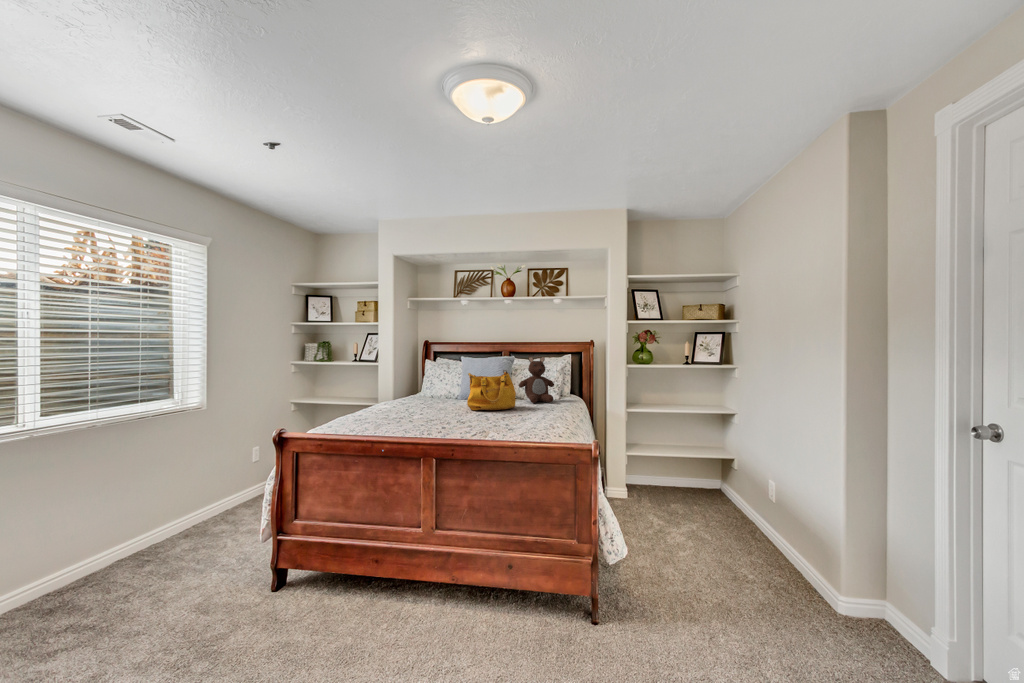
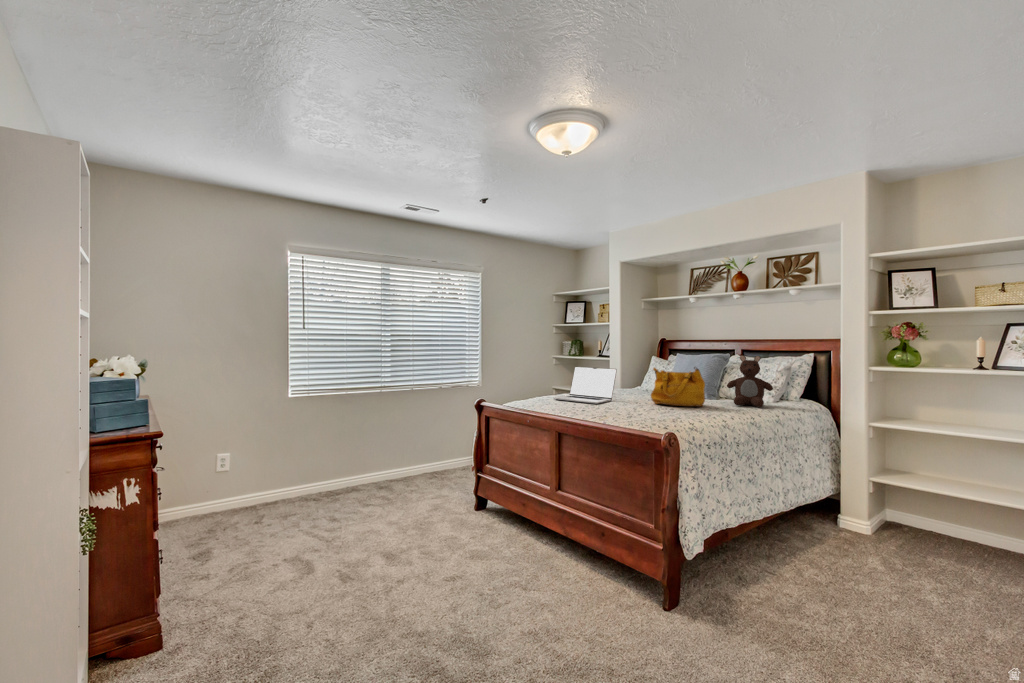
laptop: none [367,377,429,419] -> present [553,367,617,404]

